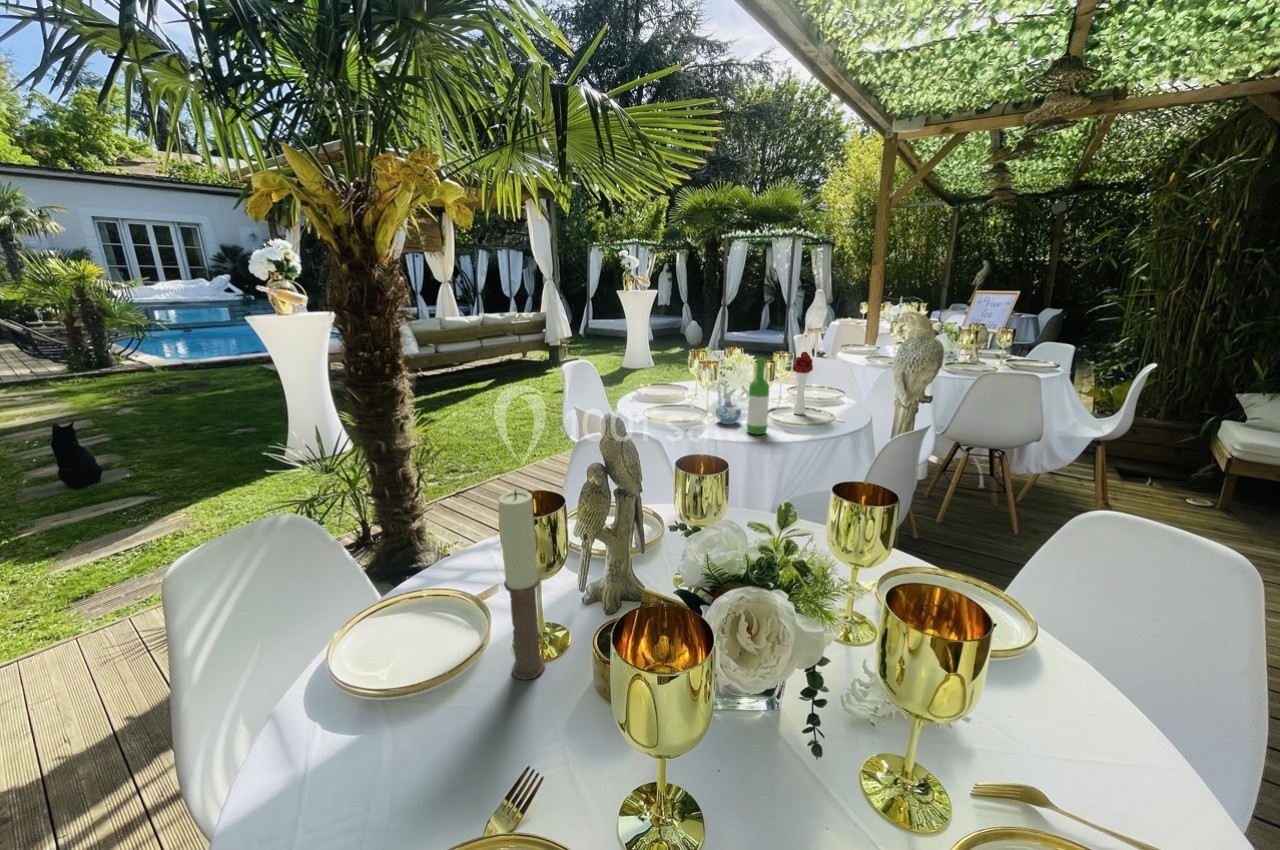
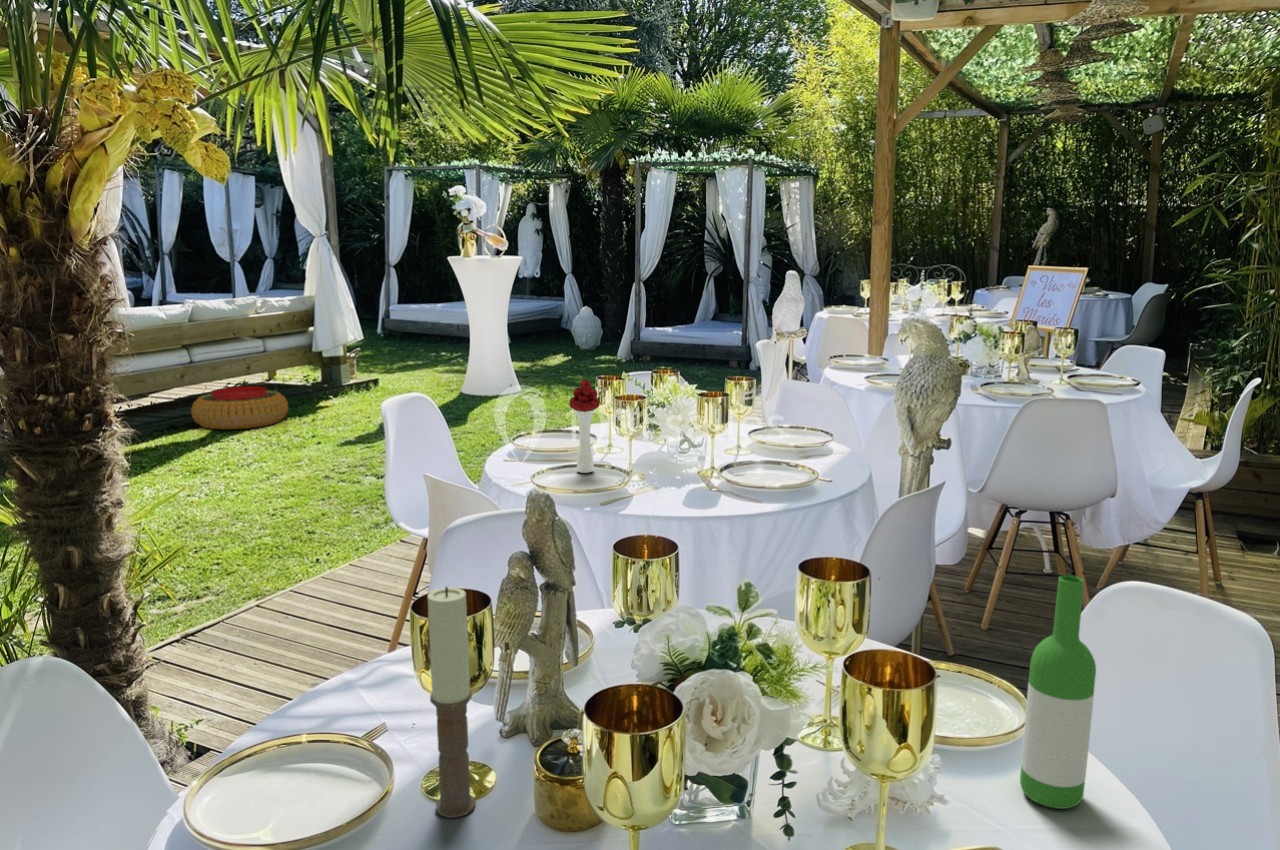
flower bouquet: present [793,352,813,415] -> present [569,380,599,473]
wine bottle: present [747,358,769,434] -> present [1020,575,1096,809]
pouf: none [482,360,532,382] -> present [191,386,288,429]
ceramic pitcher: present [715,380,741,424] -> none [644,428,682,494]

